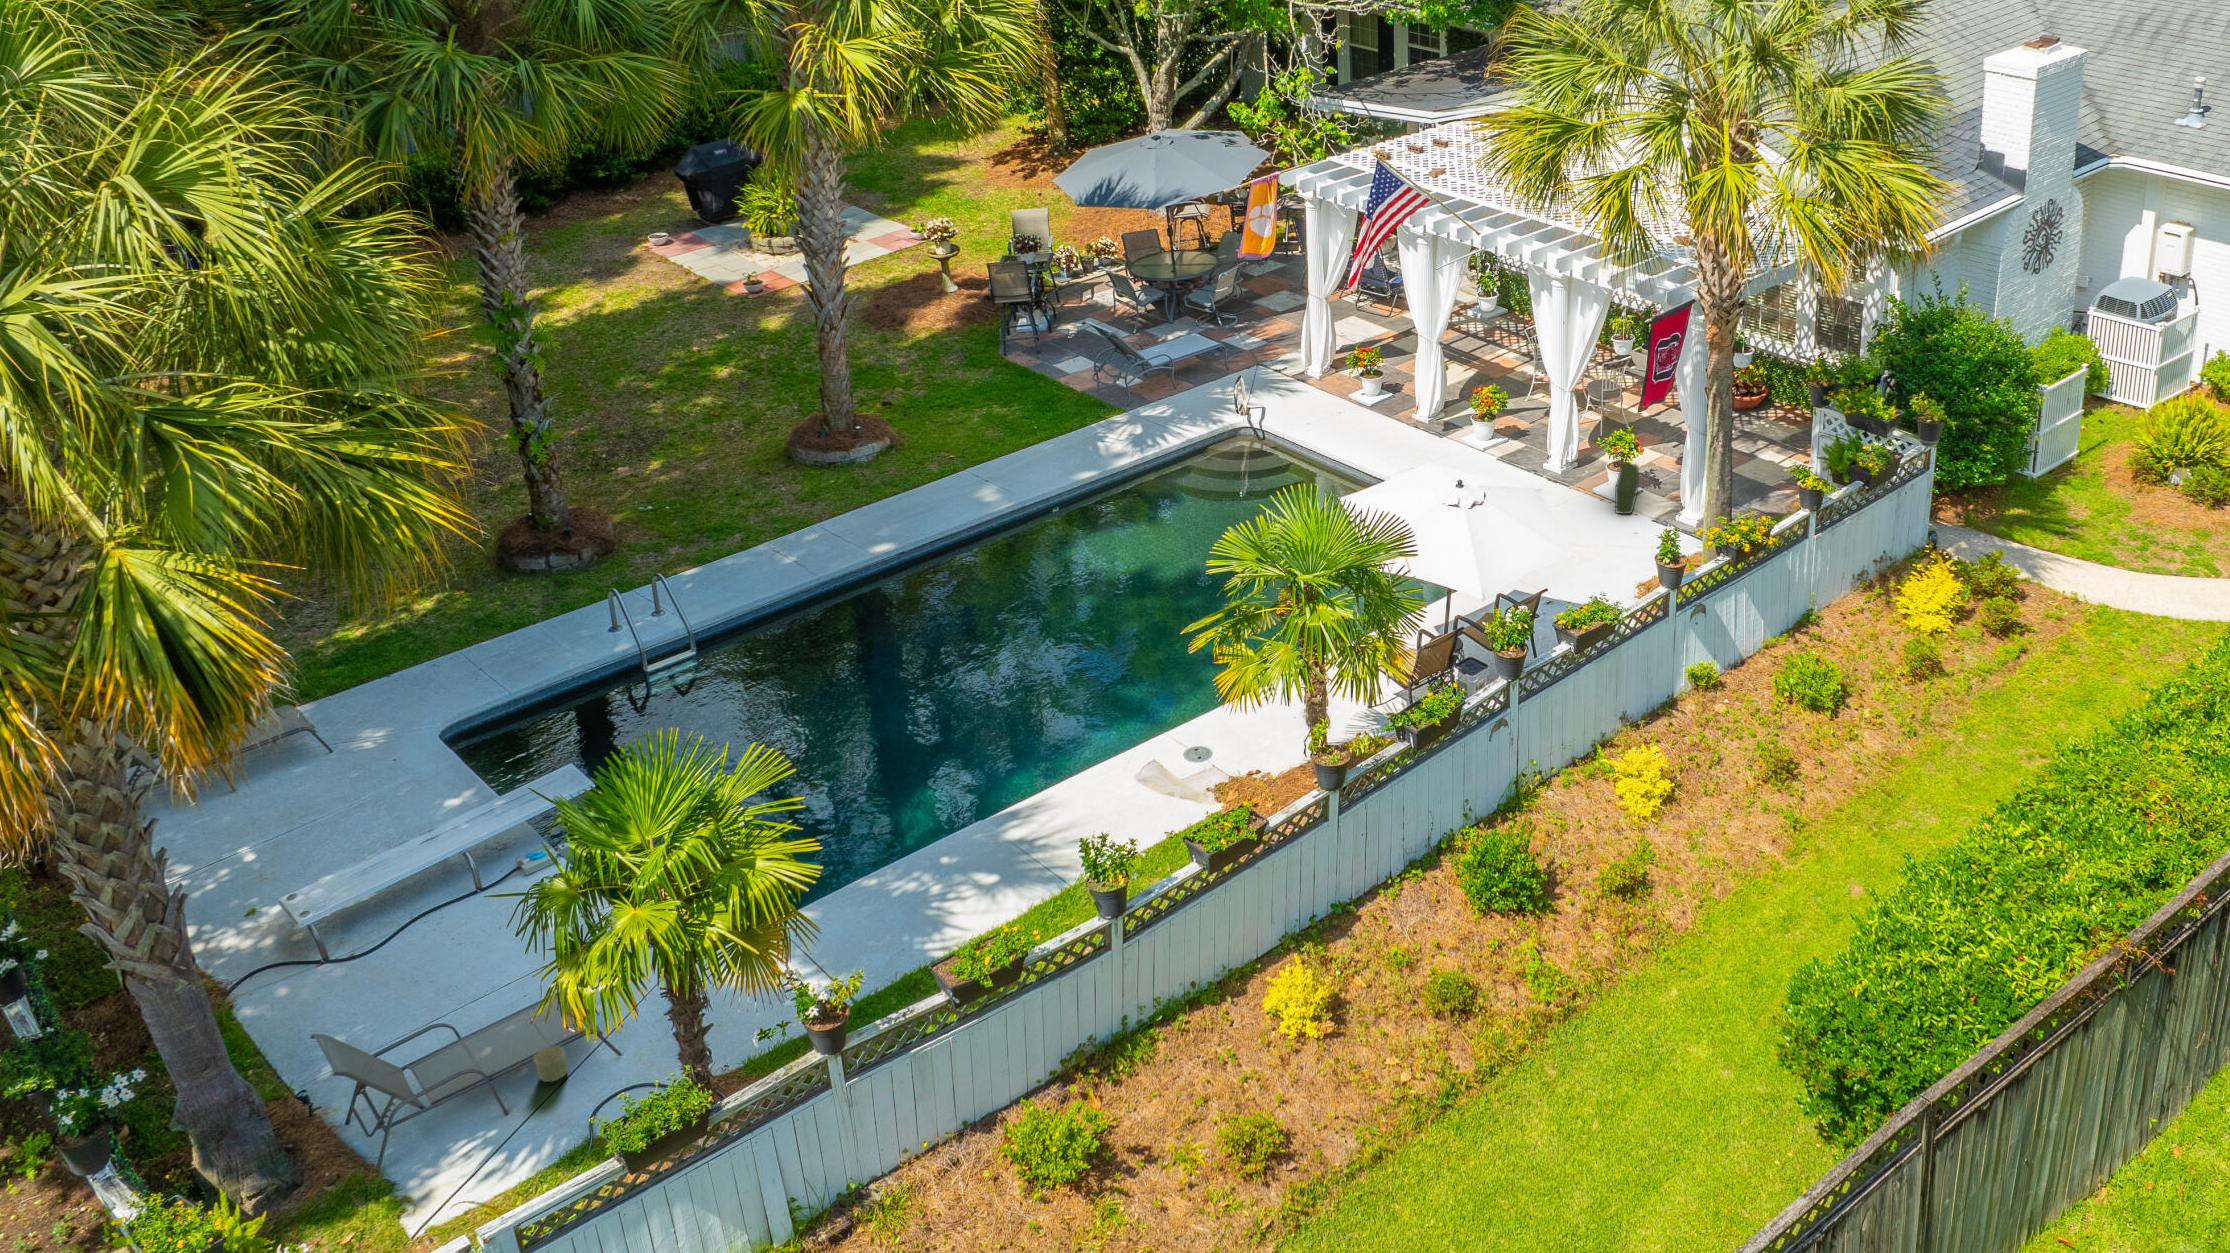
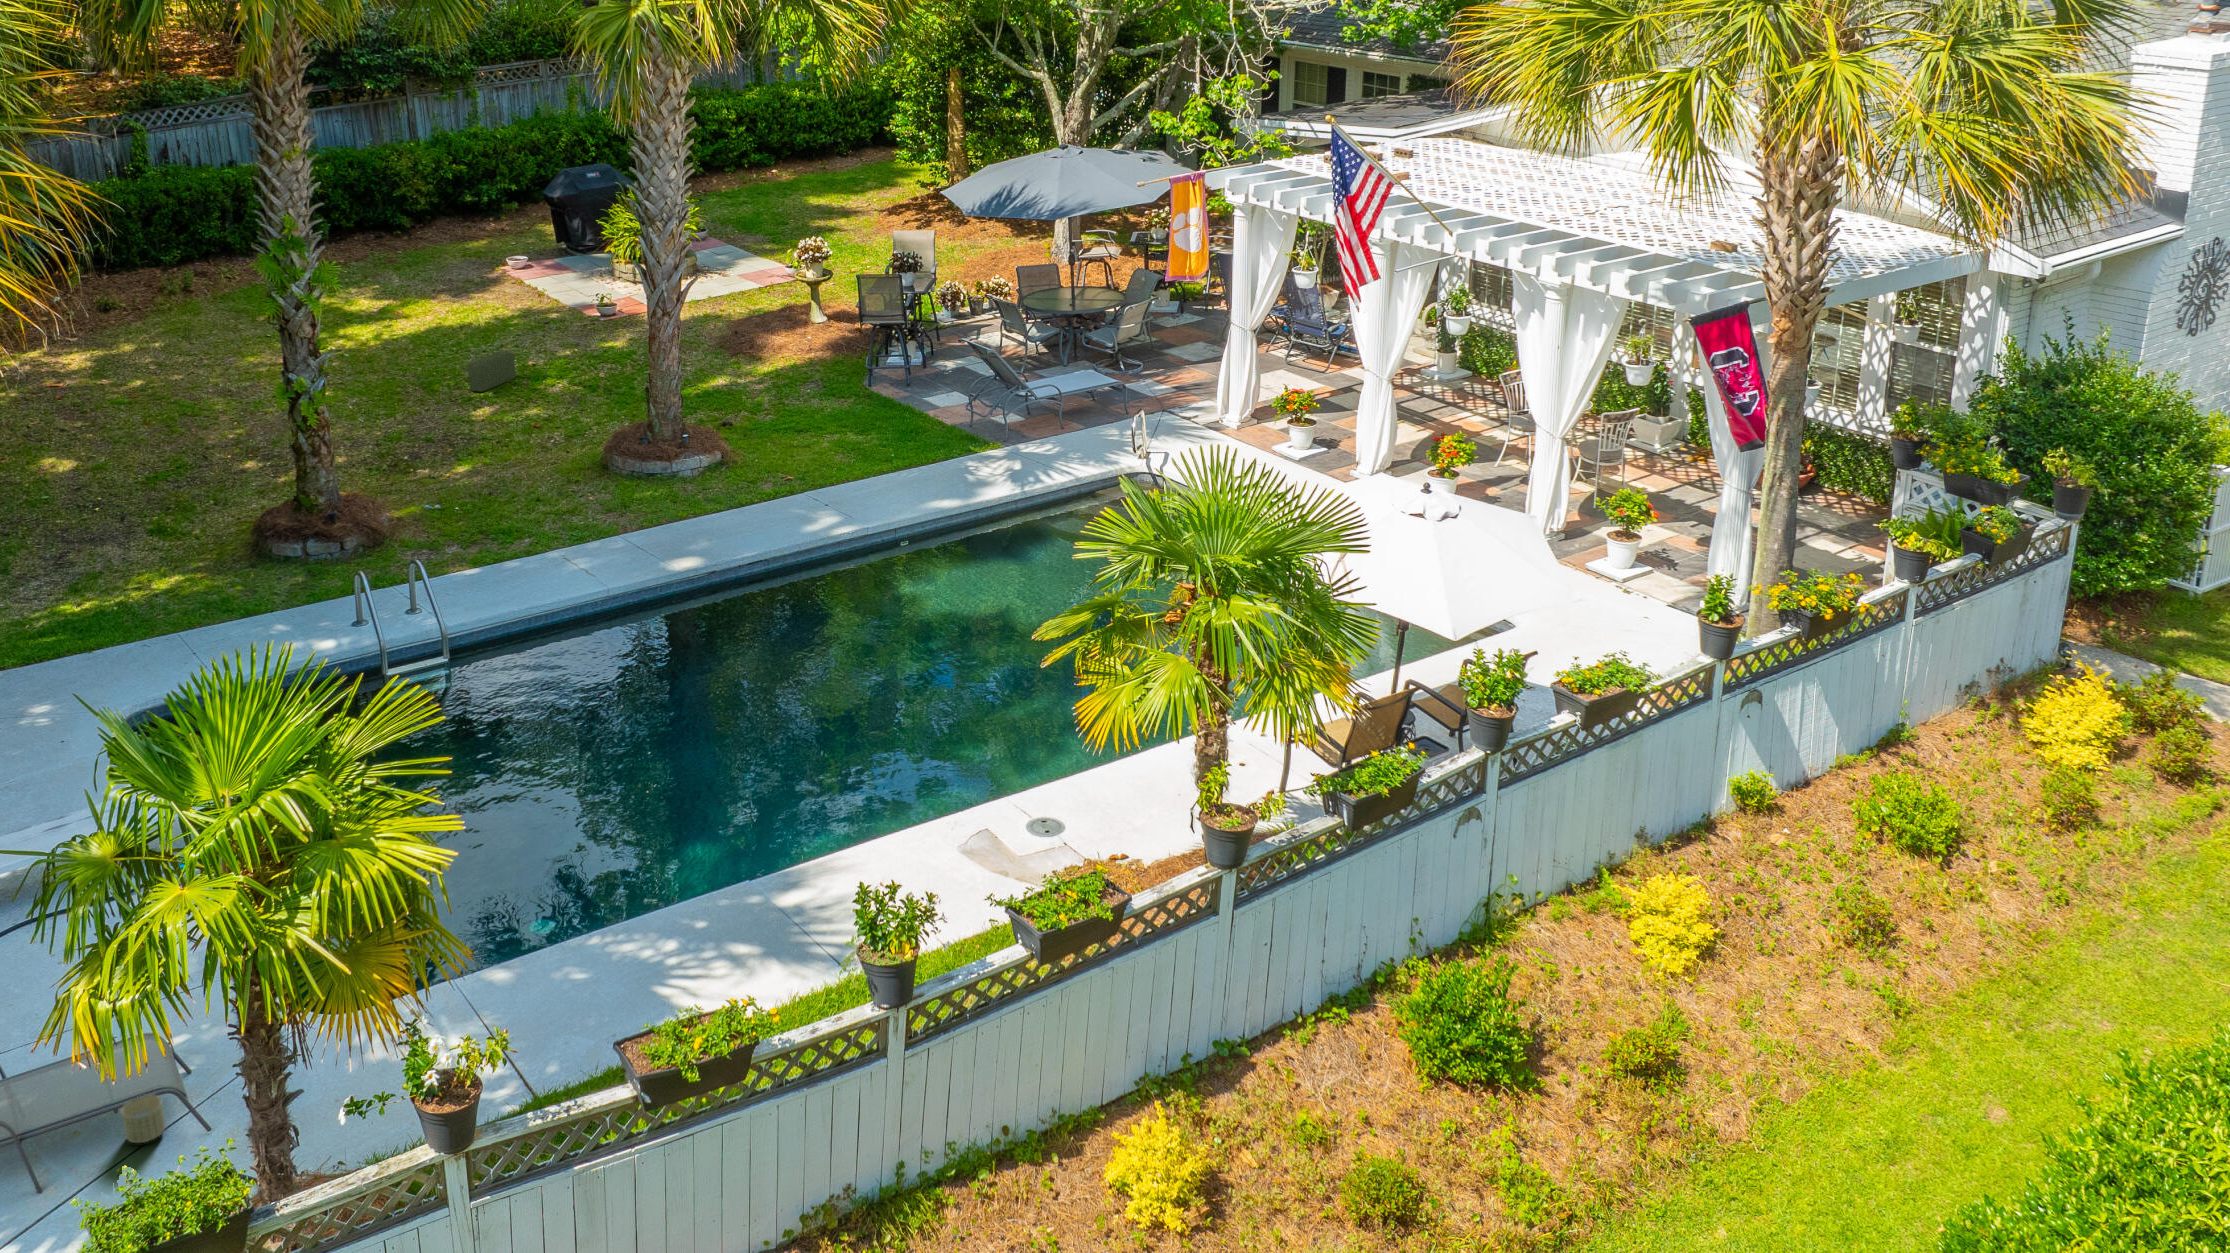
pouf: present [1615,464,1639,514] -> present [468,351,515,392]

